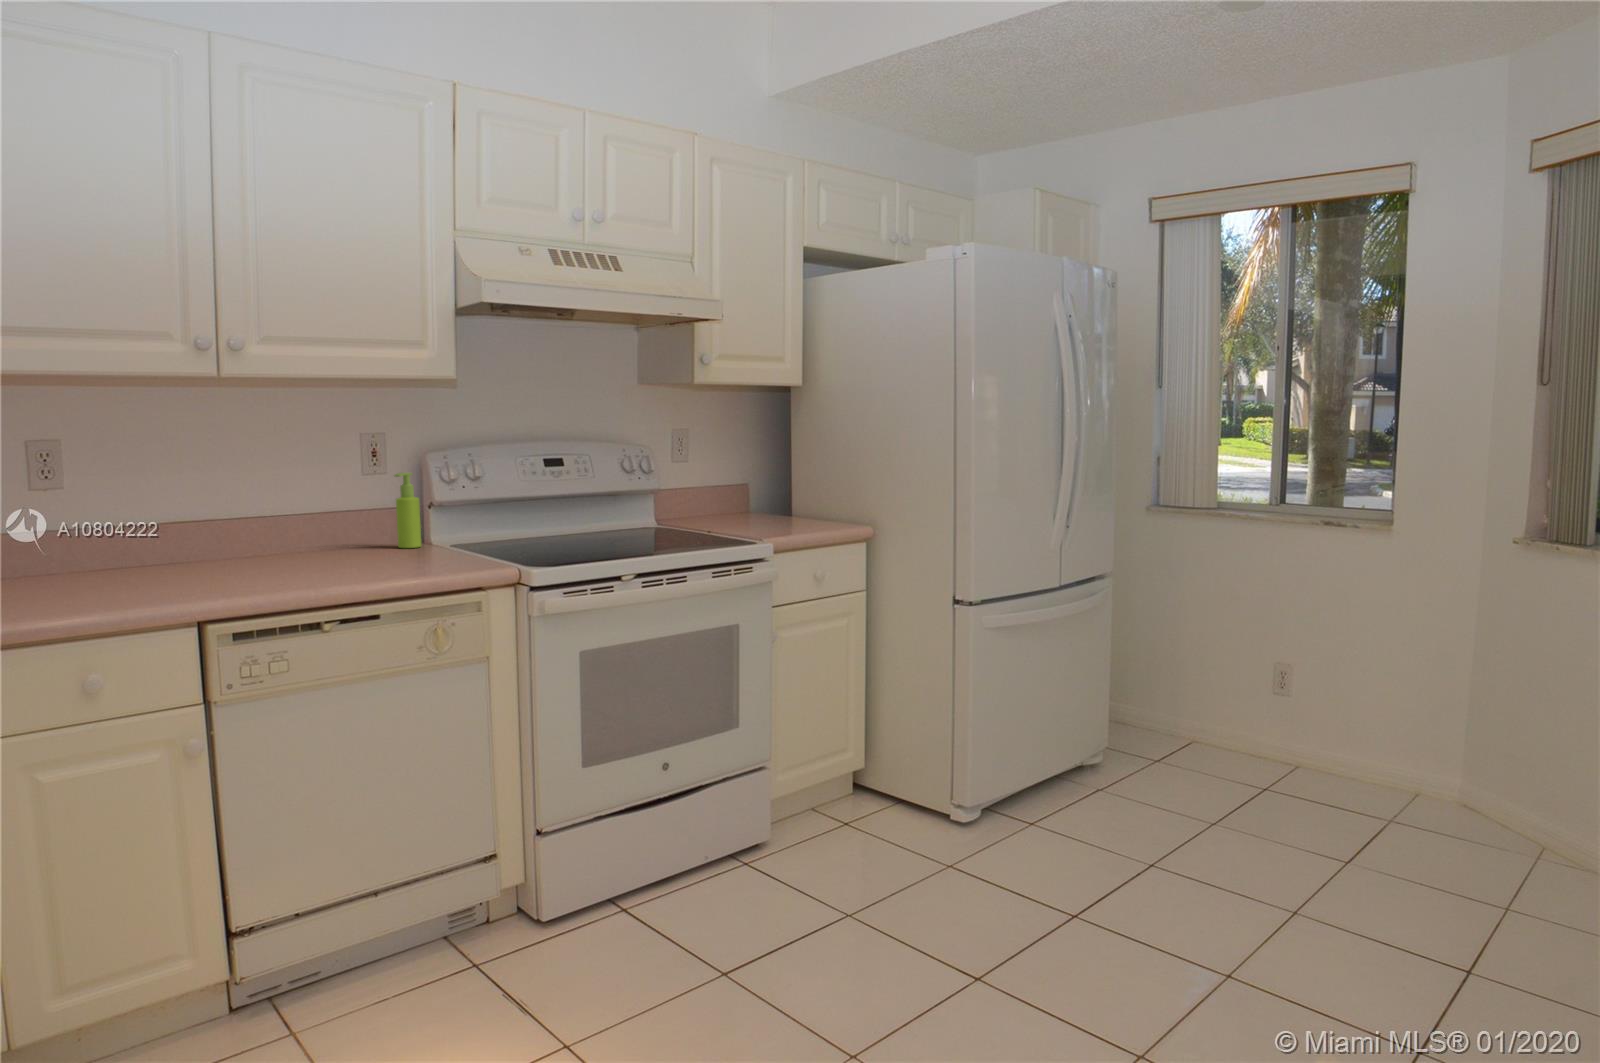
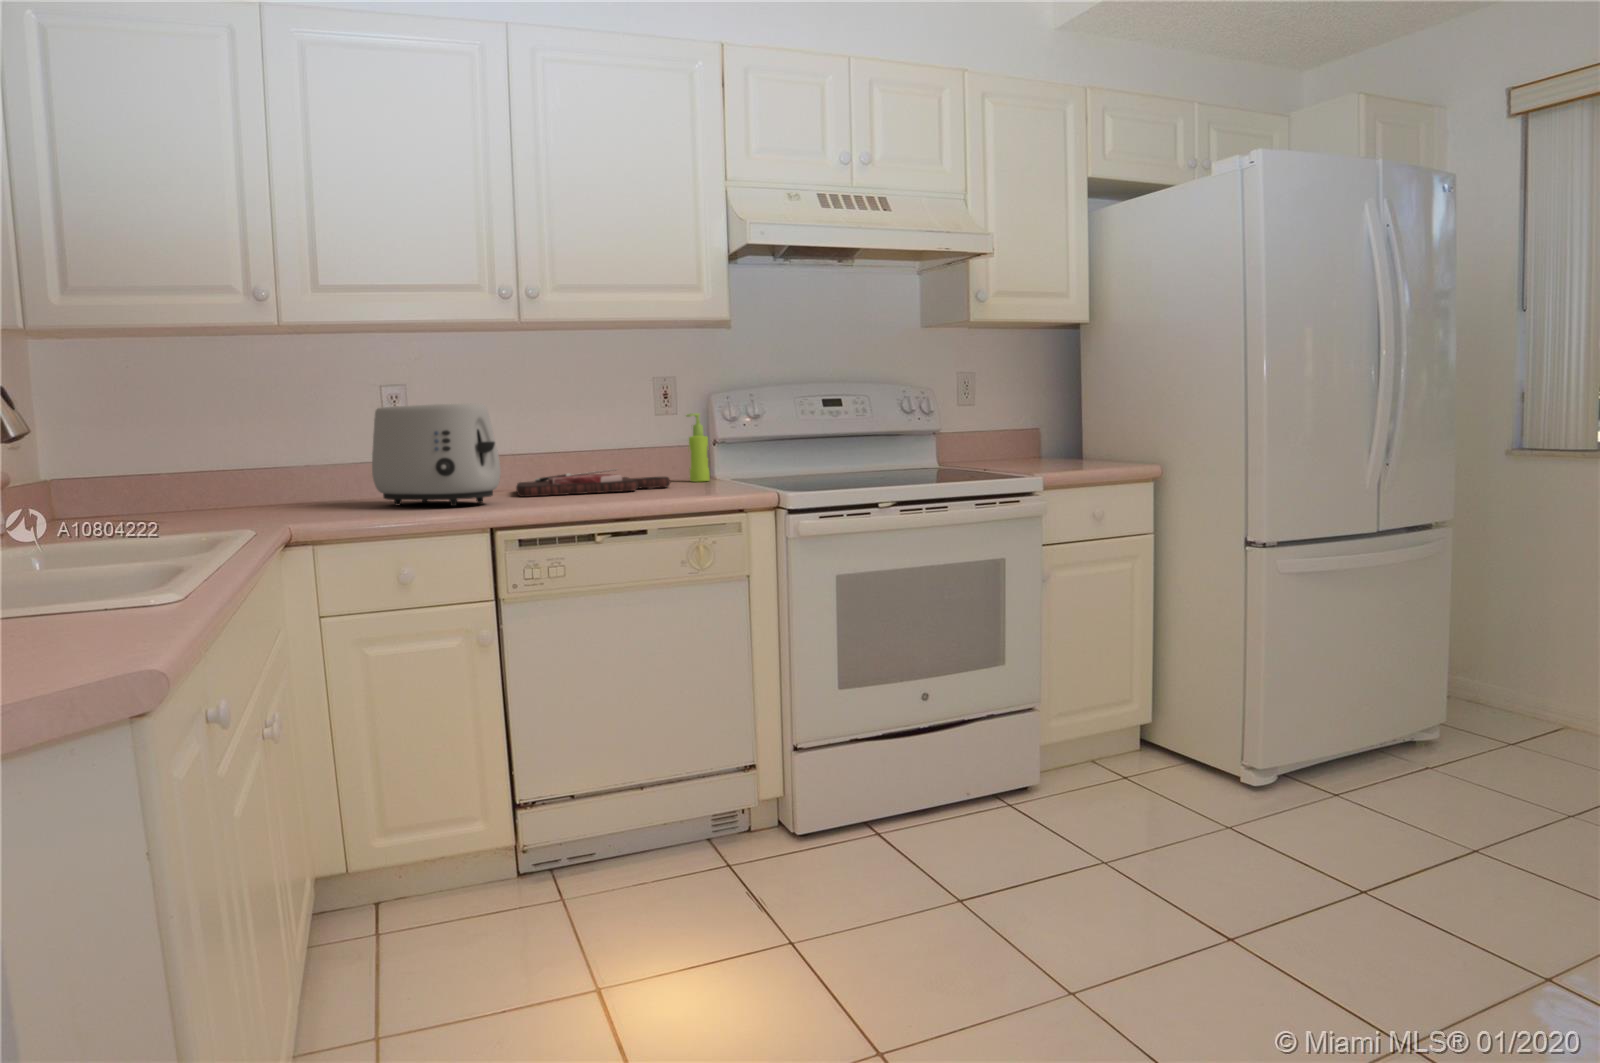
toaster: none [27,481,201,599] -> present [372,404,501,506]
cutting board: none [192,541,385,579] -> present [516,469,670,497]

